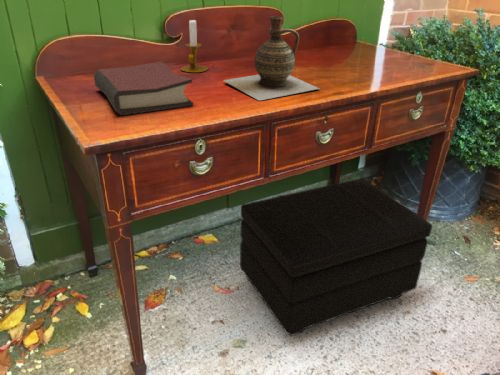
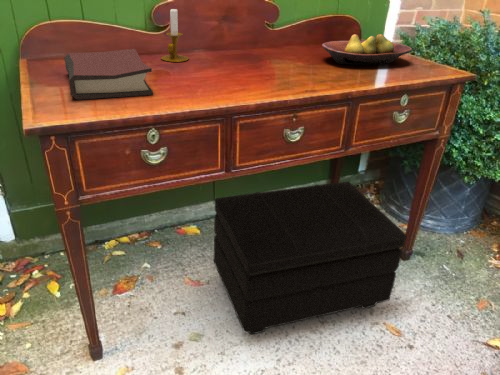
ceramic jug: present [224,16,319,101] -> none [195,9,290,94]
fruit bowl: none [334,34,418,65] -> present [322,34,411,65]

